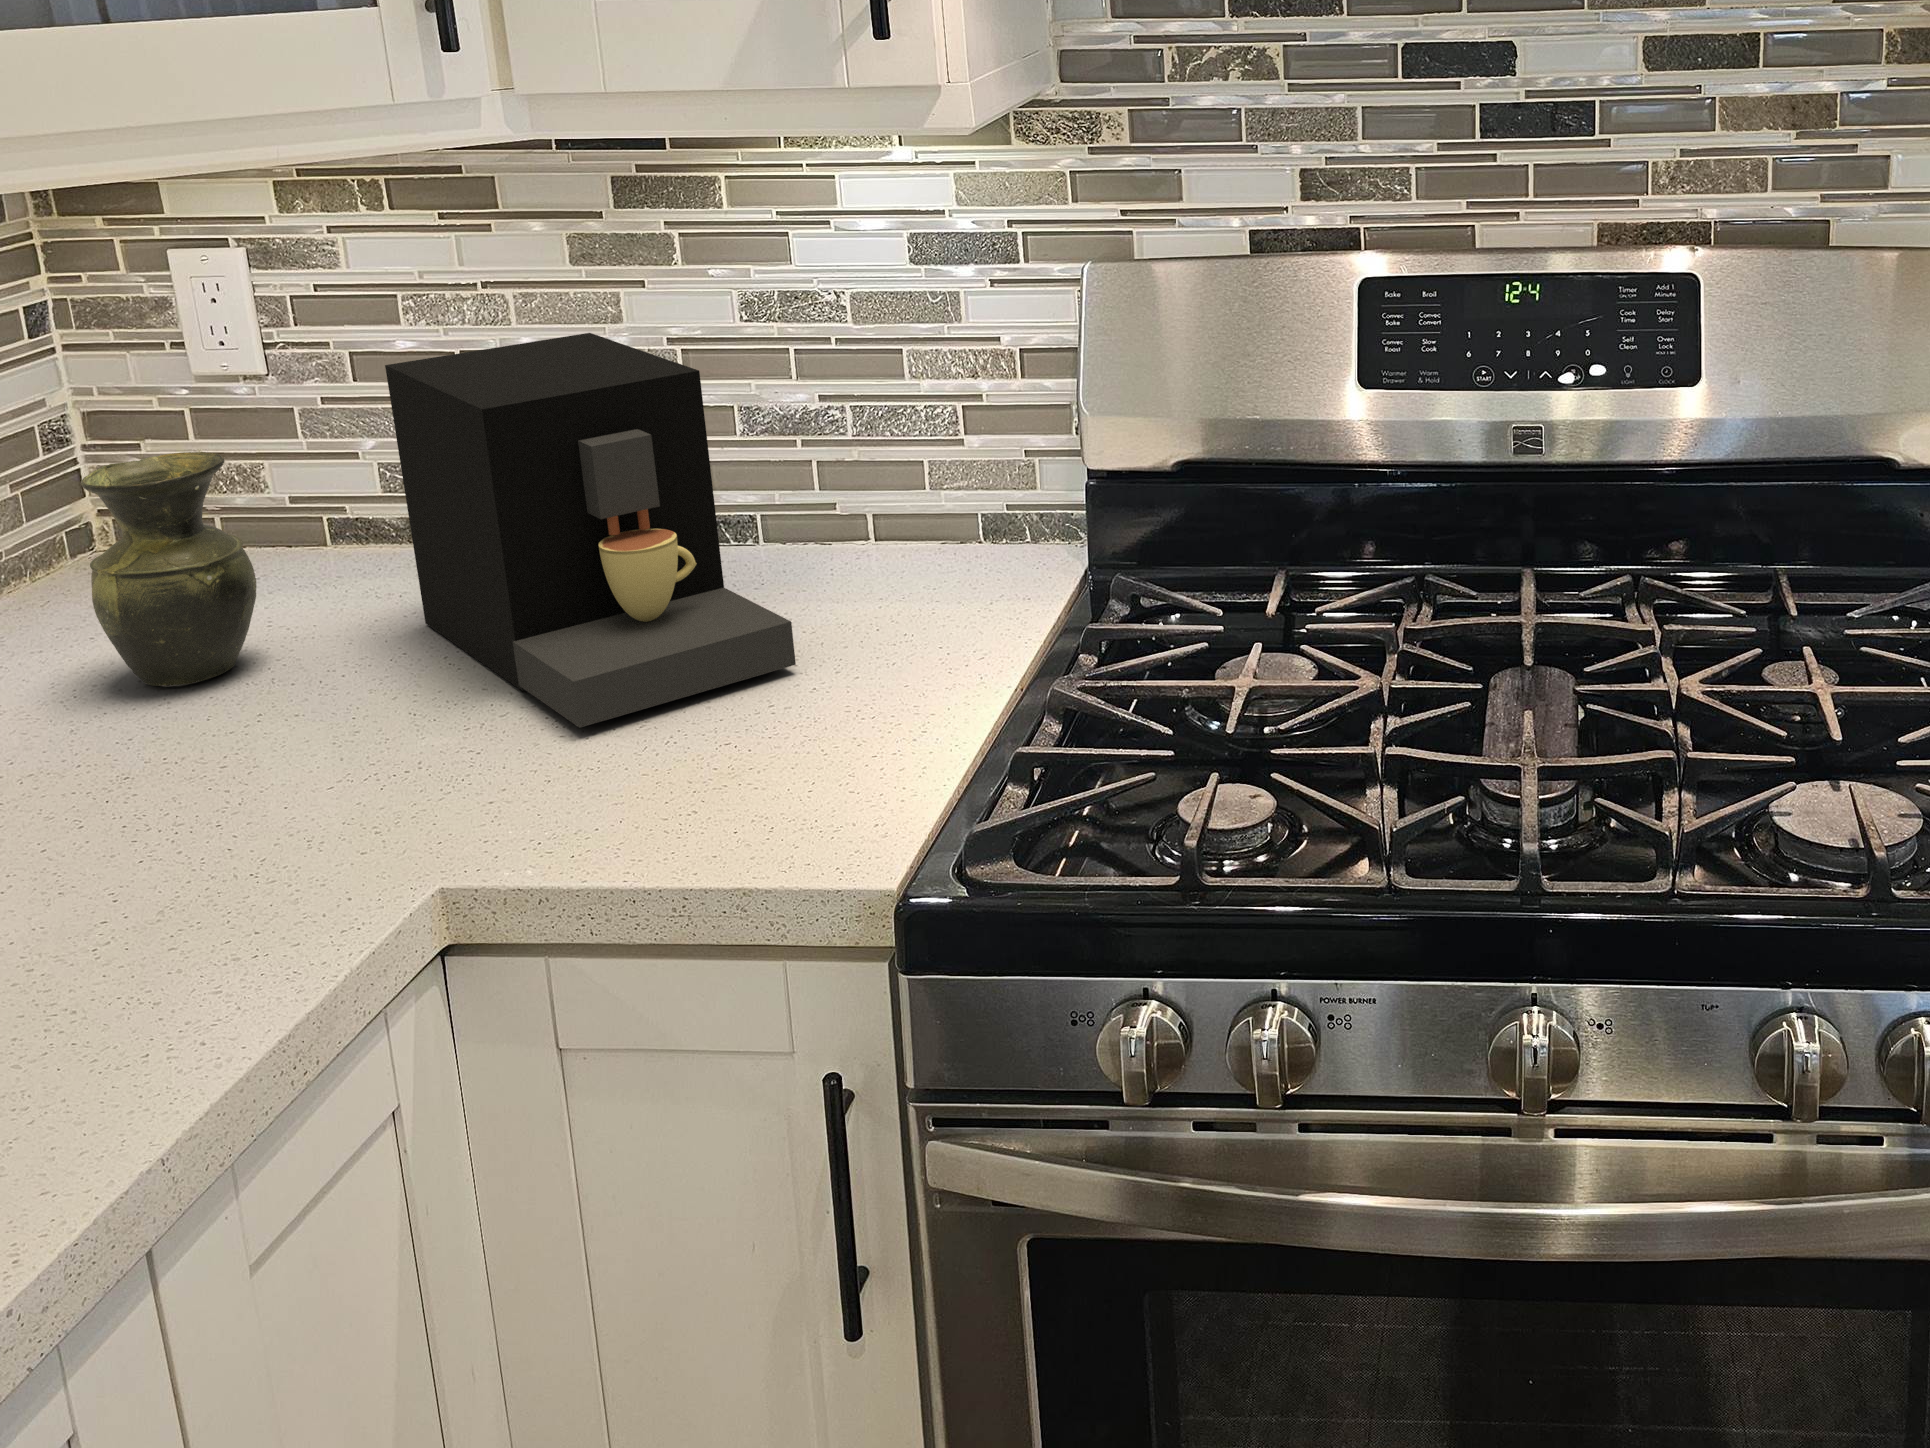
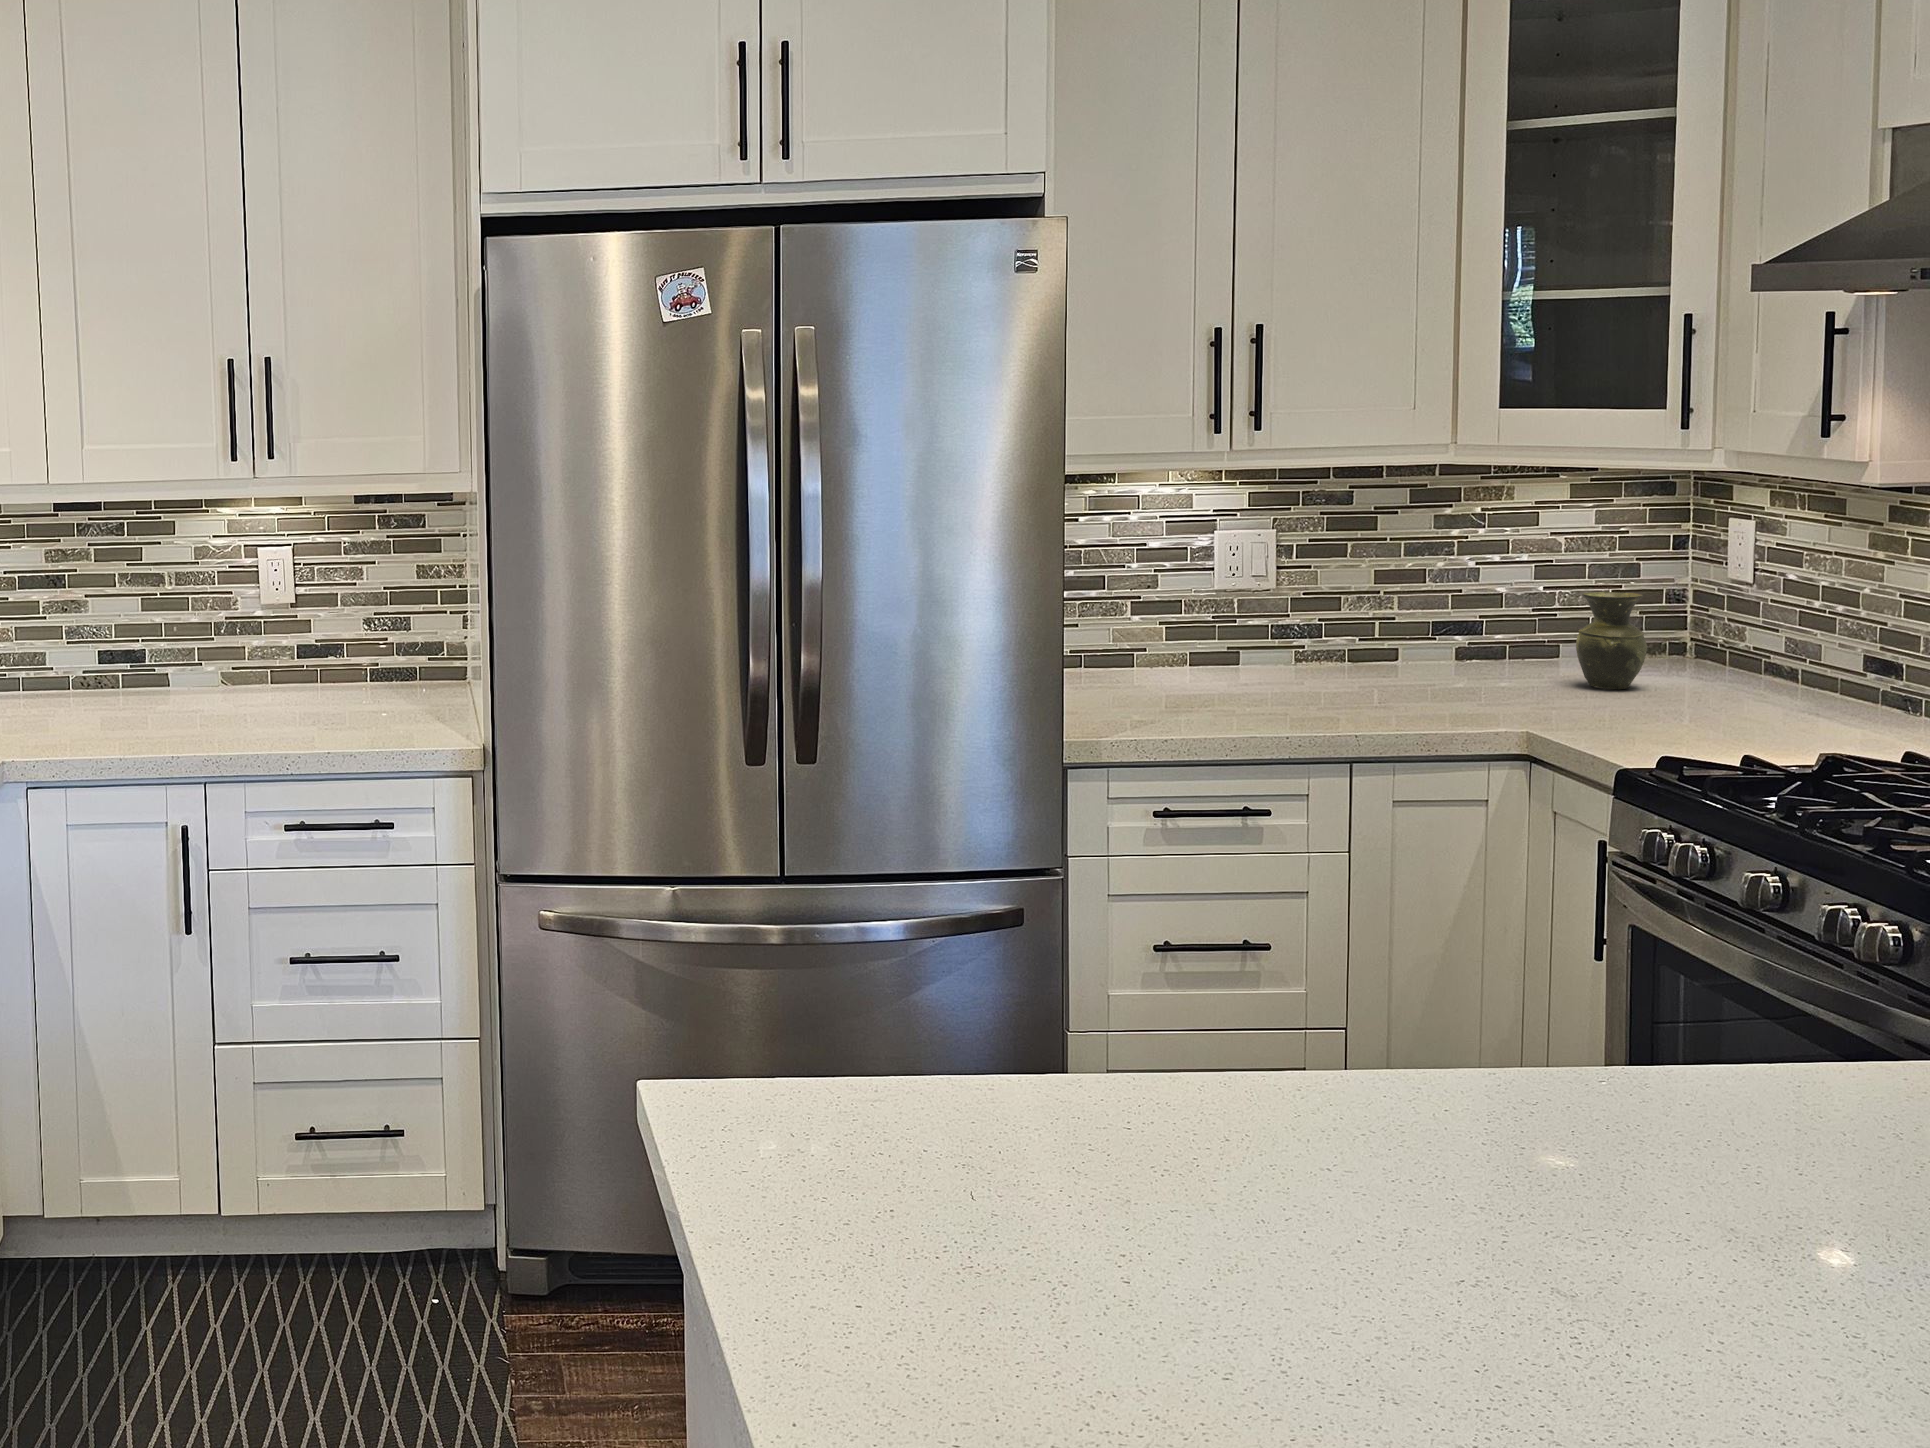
coffee maker: present [385,333,796,728] -> none [1661,571,1836,737]

